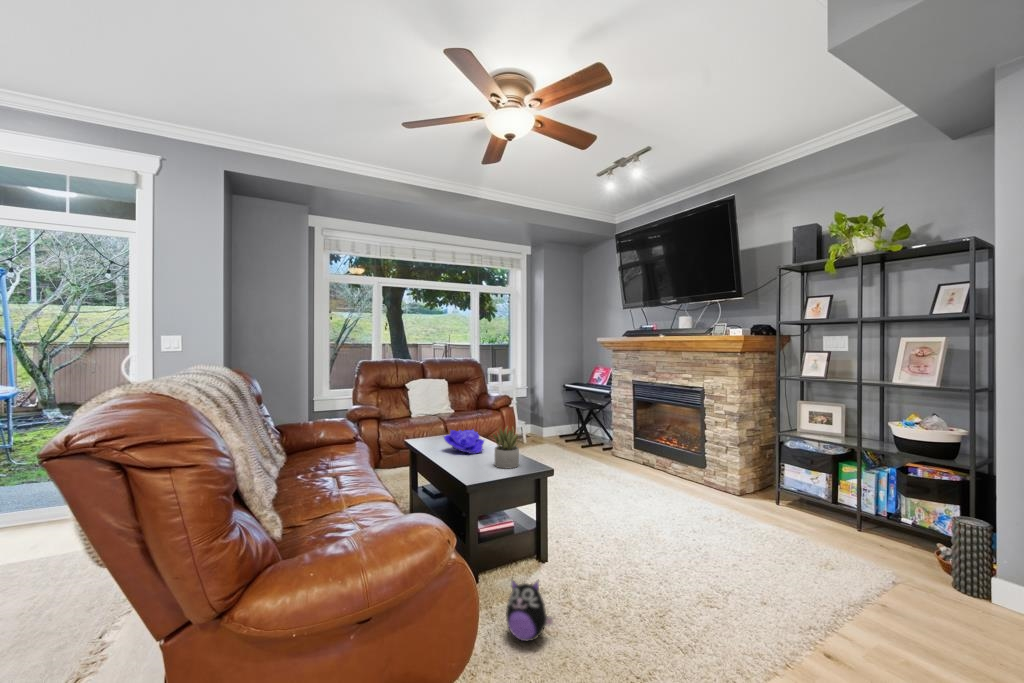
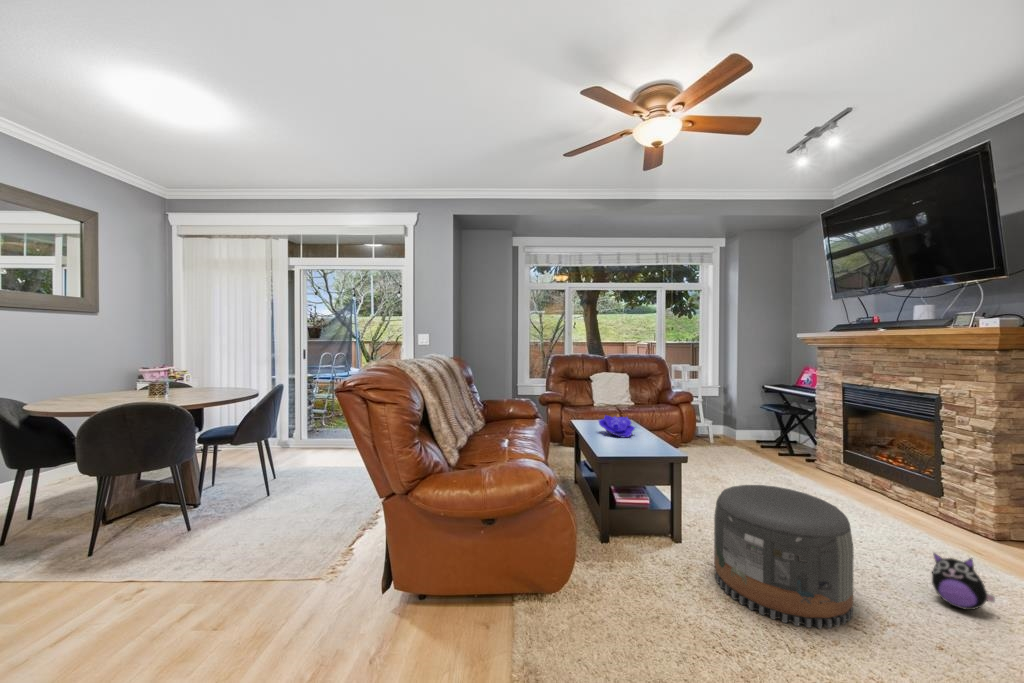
succulent plant: present [493,427,519,468] -> none [633,413,659,452]
pouf: none [587,486,705,624] -> present [714,485,853,629]
plush toy: present [506,581,553,641] -> present [932,553,995,610]

